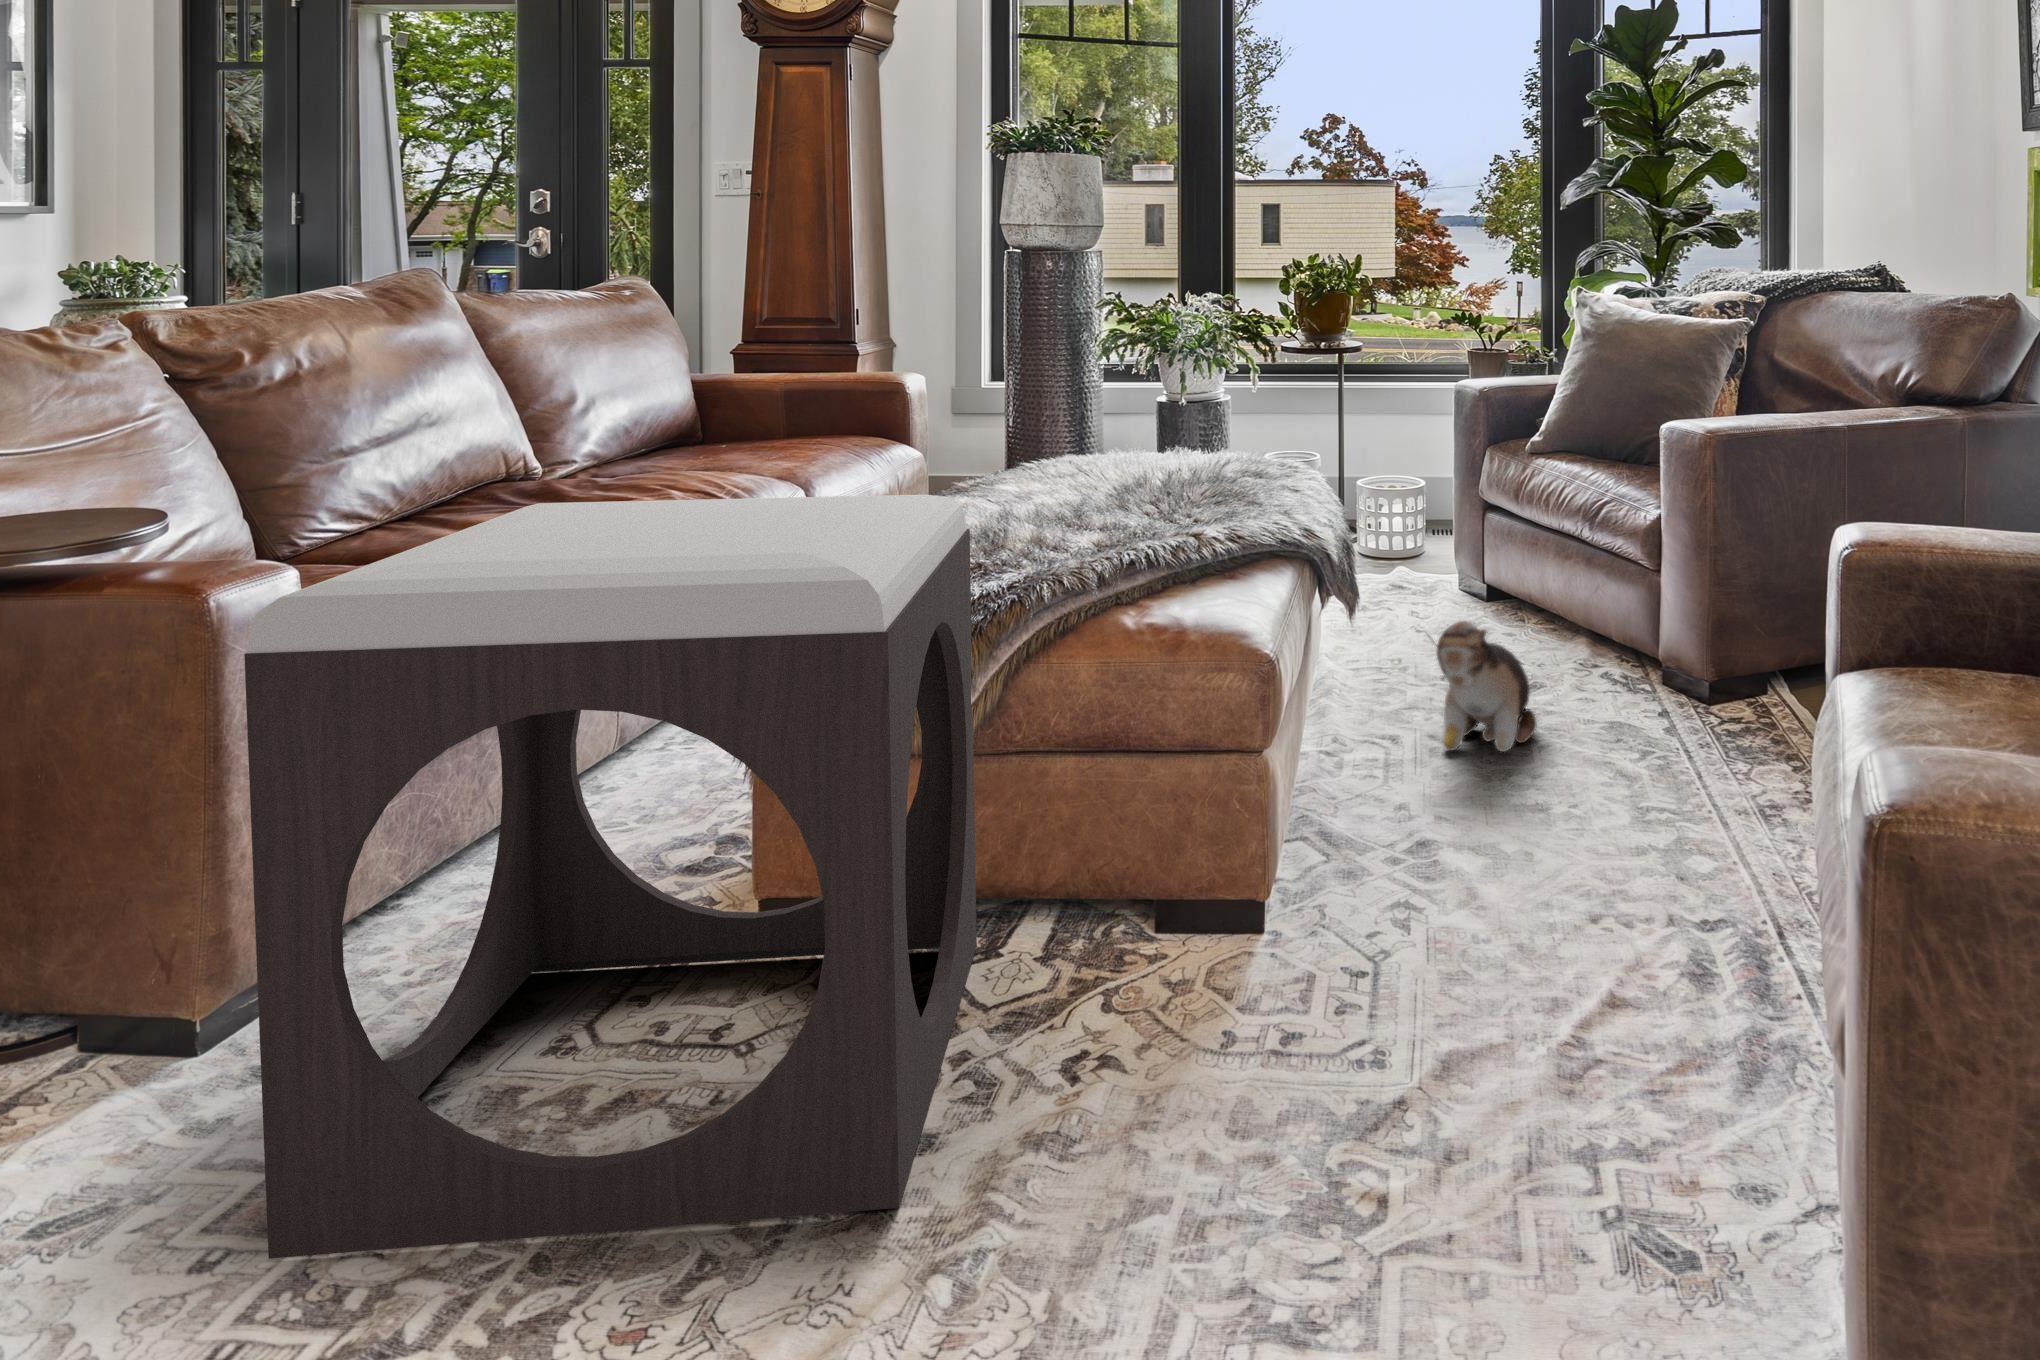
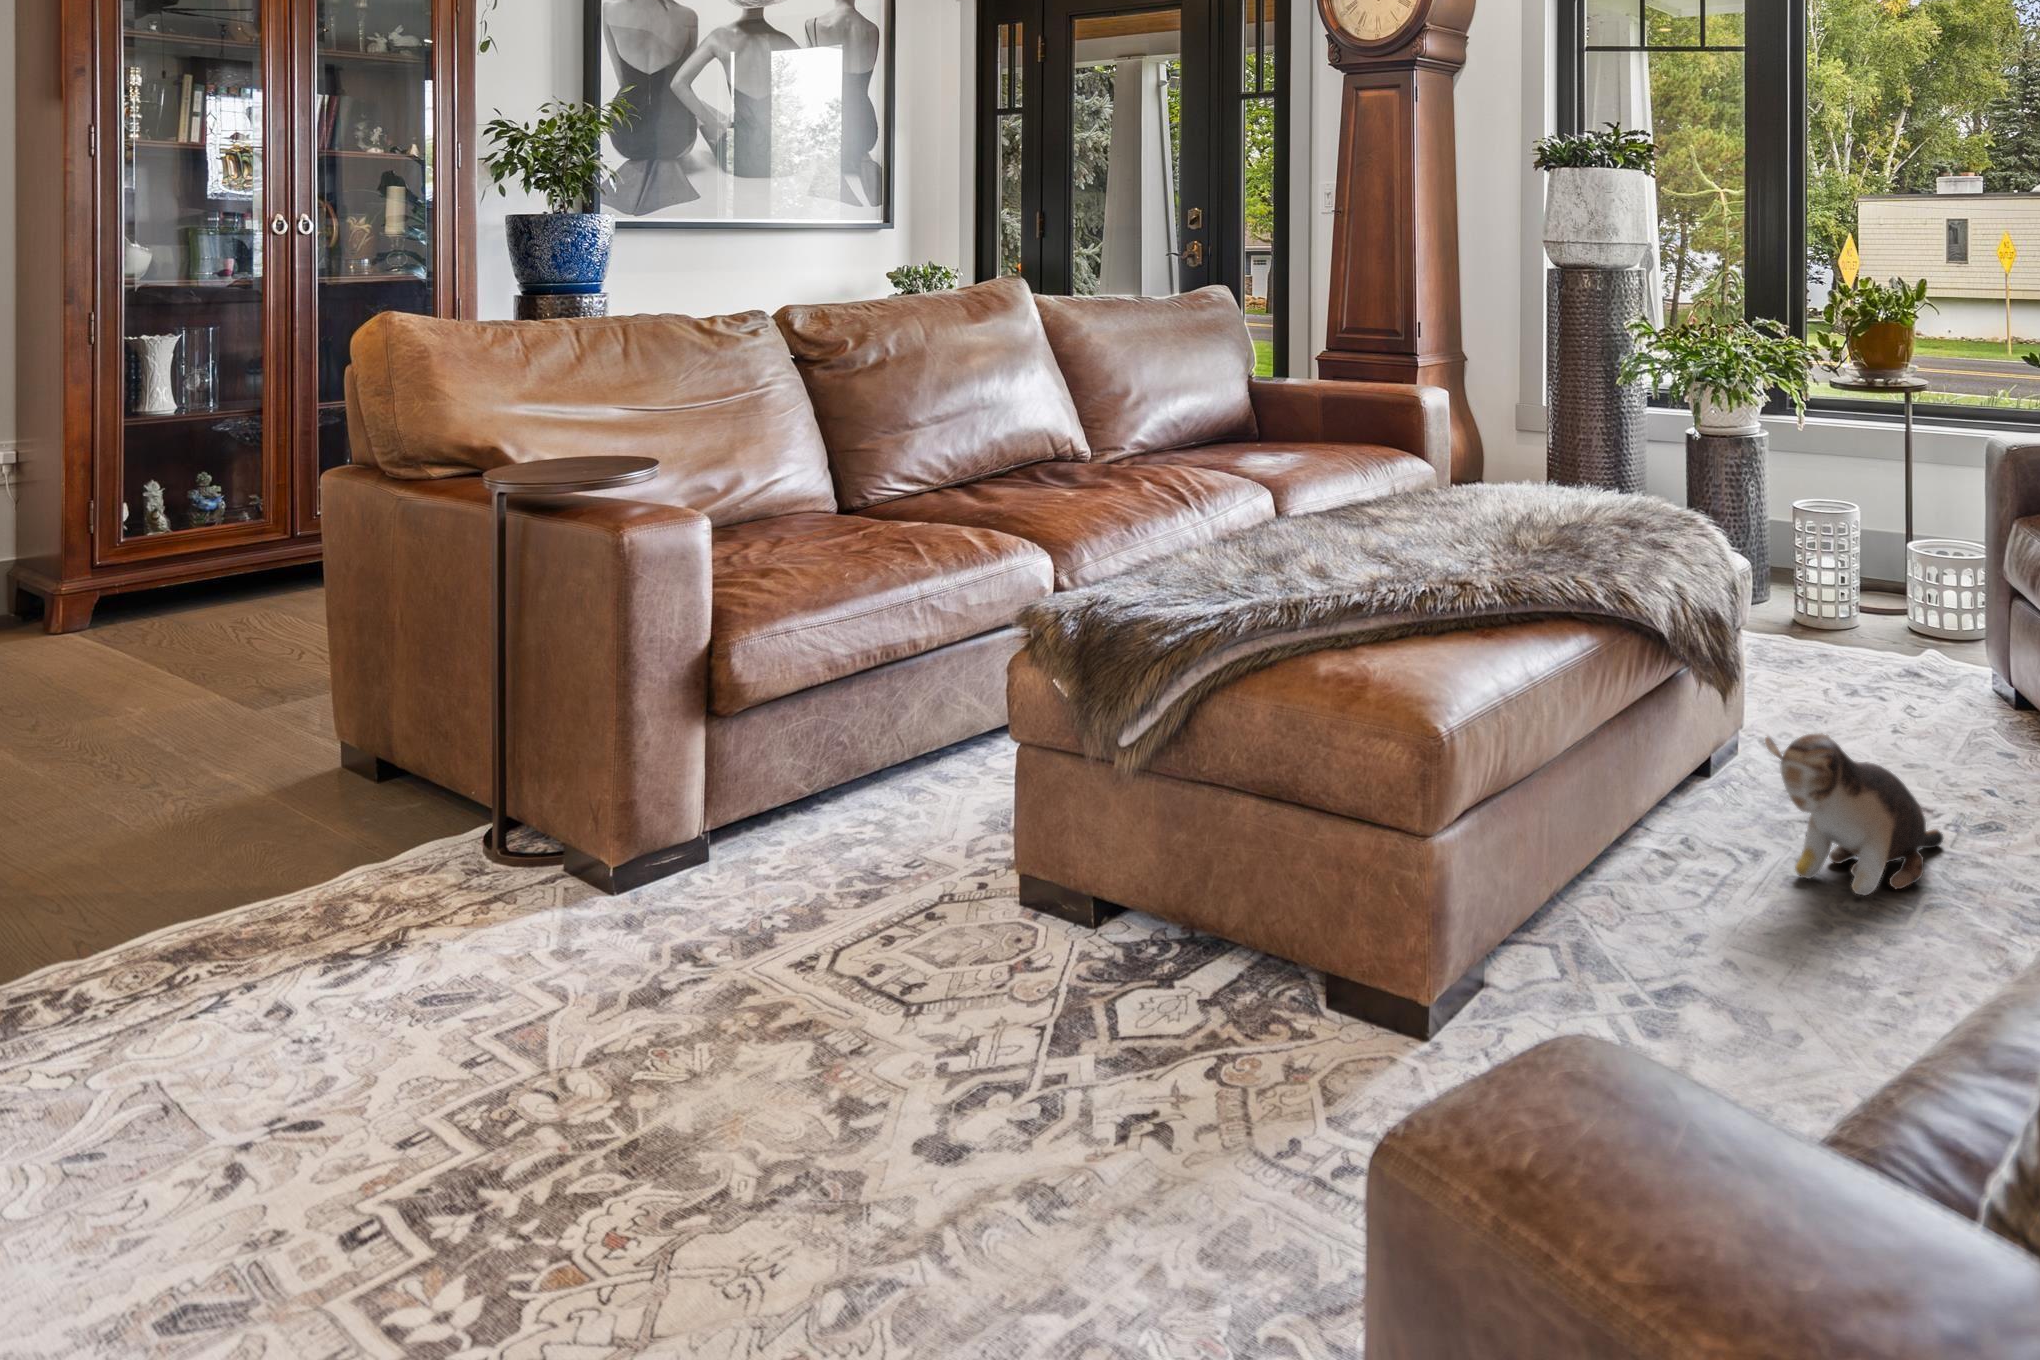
footstool: present [244,494,977,1259] -> none [497,497,1175,1211]

